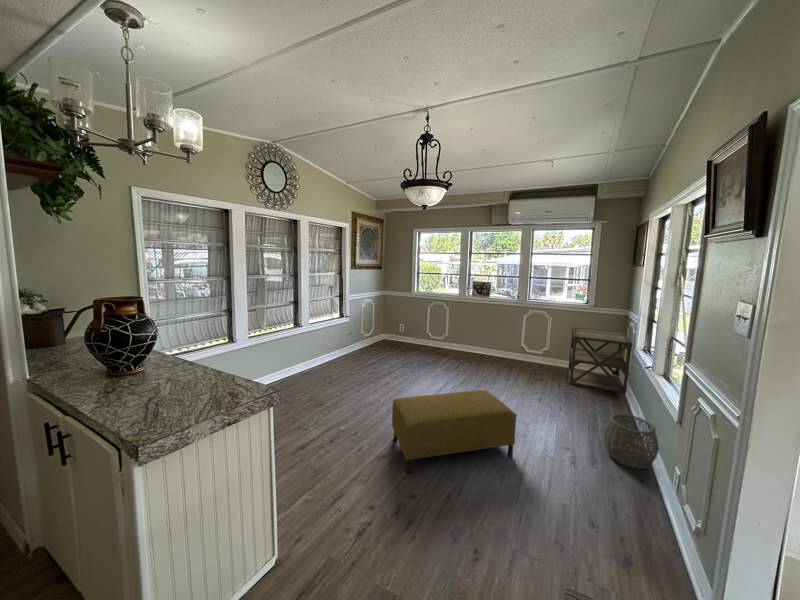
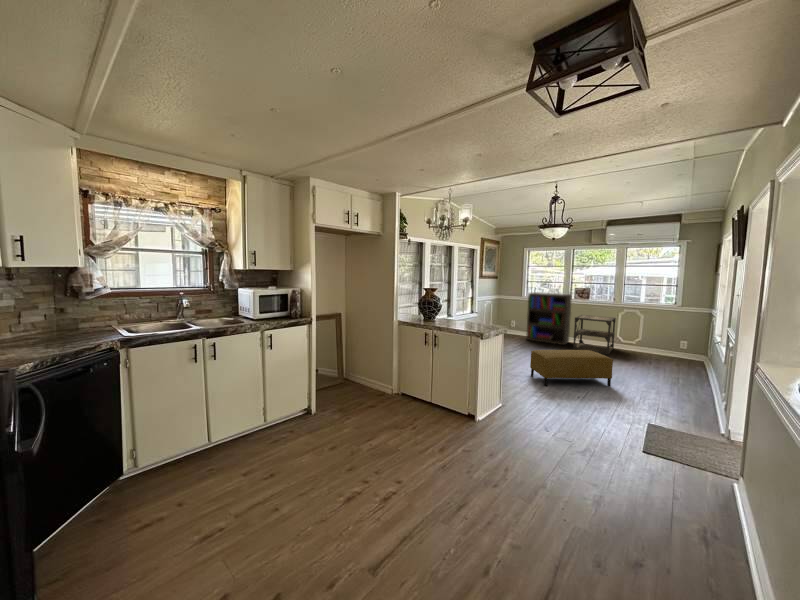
bookshelf: none [414,286,469,357] -> present [526,292,572,345]
side table: present [568,327,632,394] -> present [573,315,616,354]
woven basket: present [604,414,659,469] -> none [675,366,713,397]

